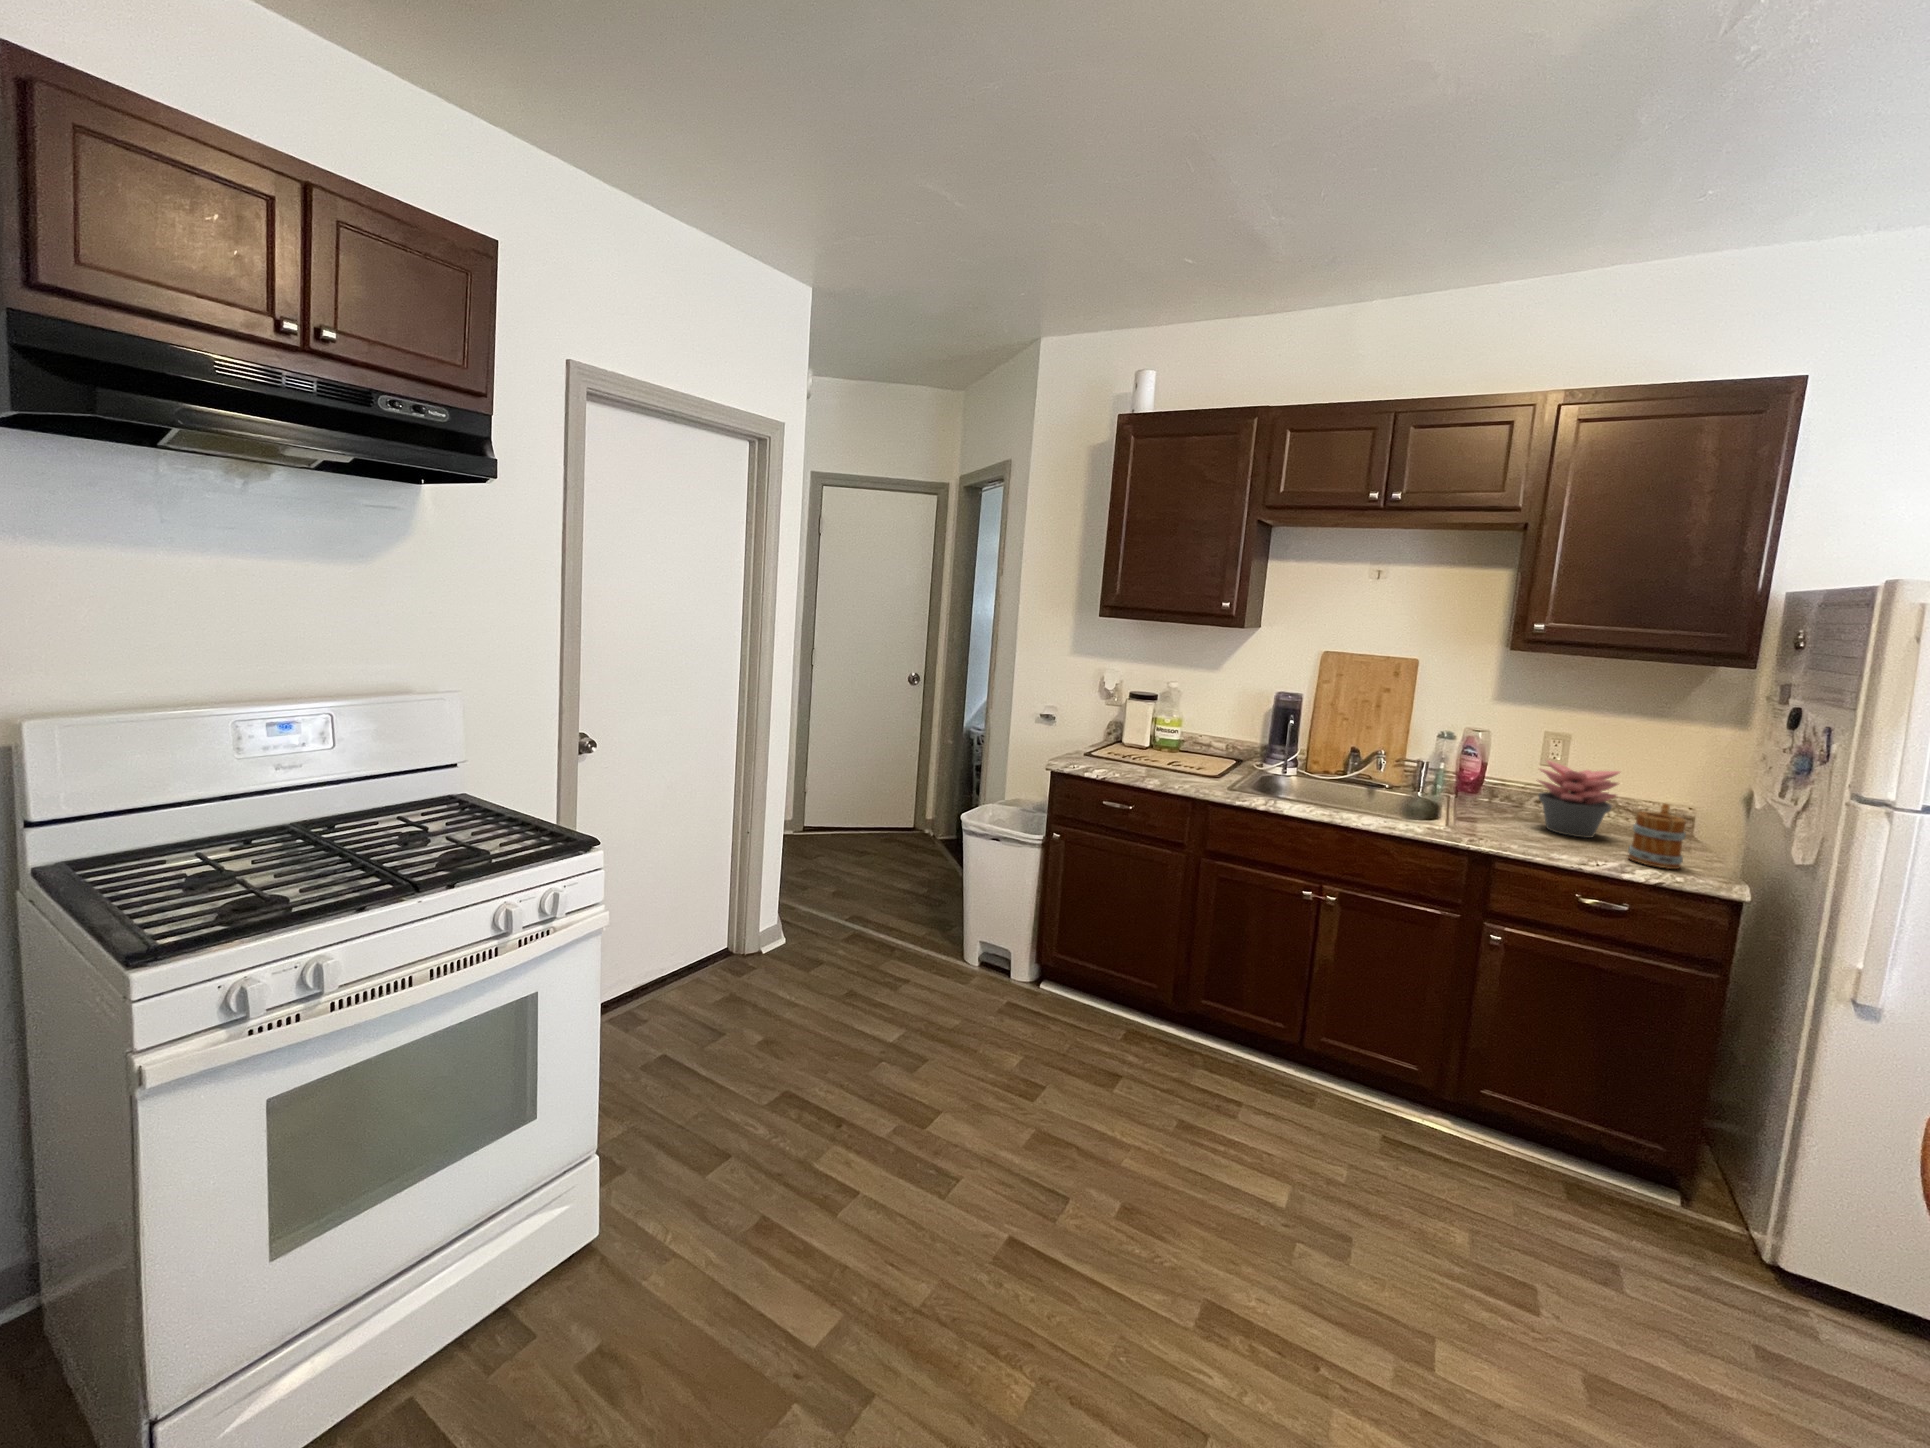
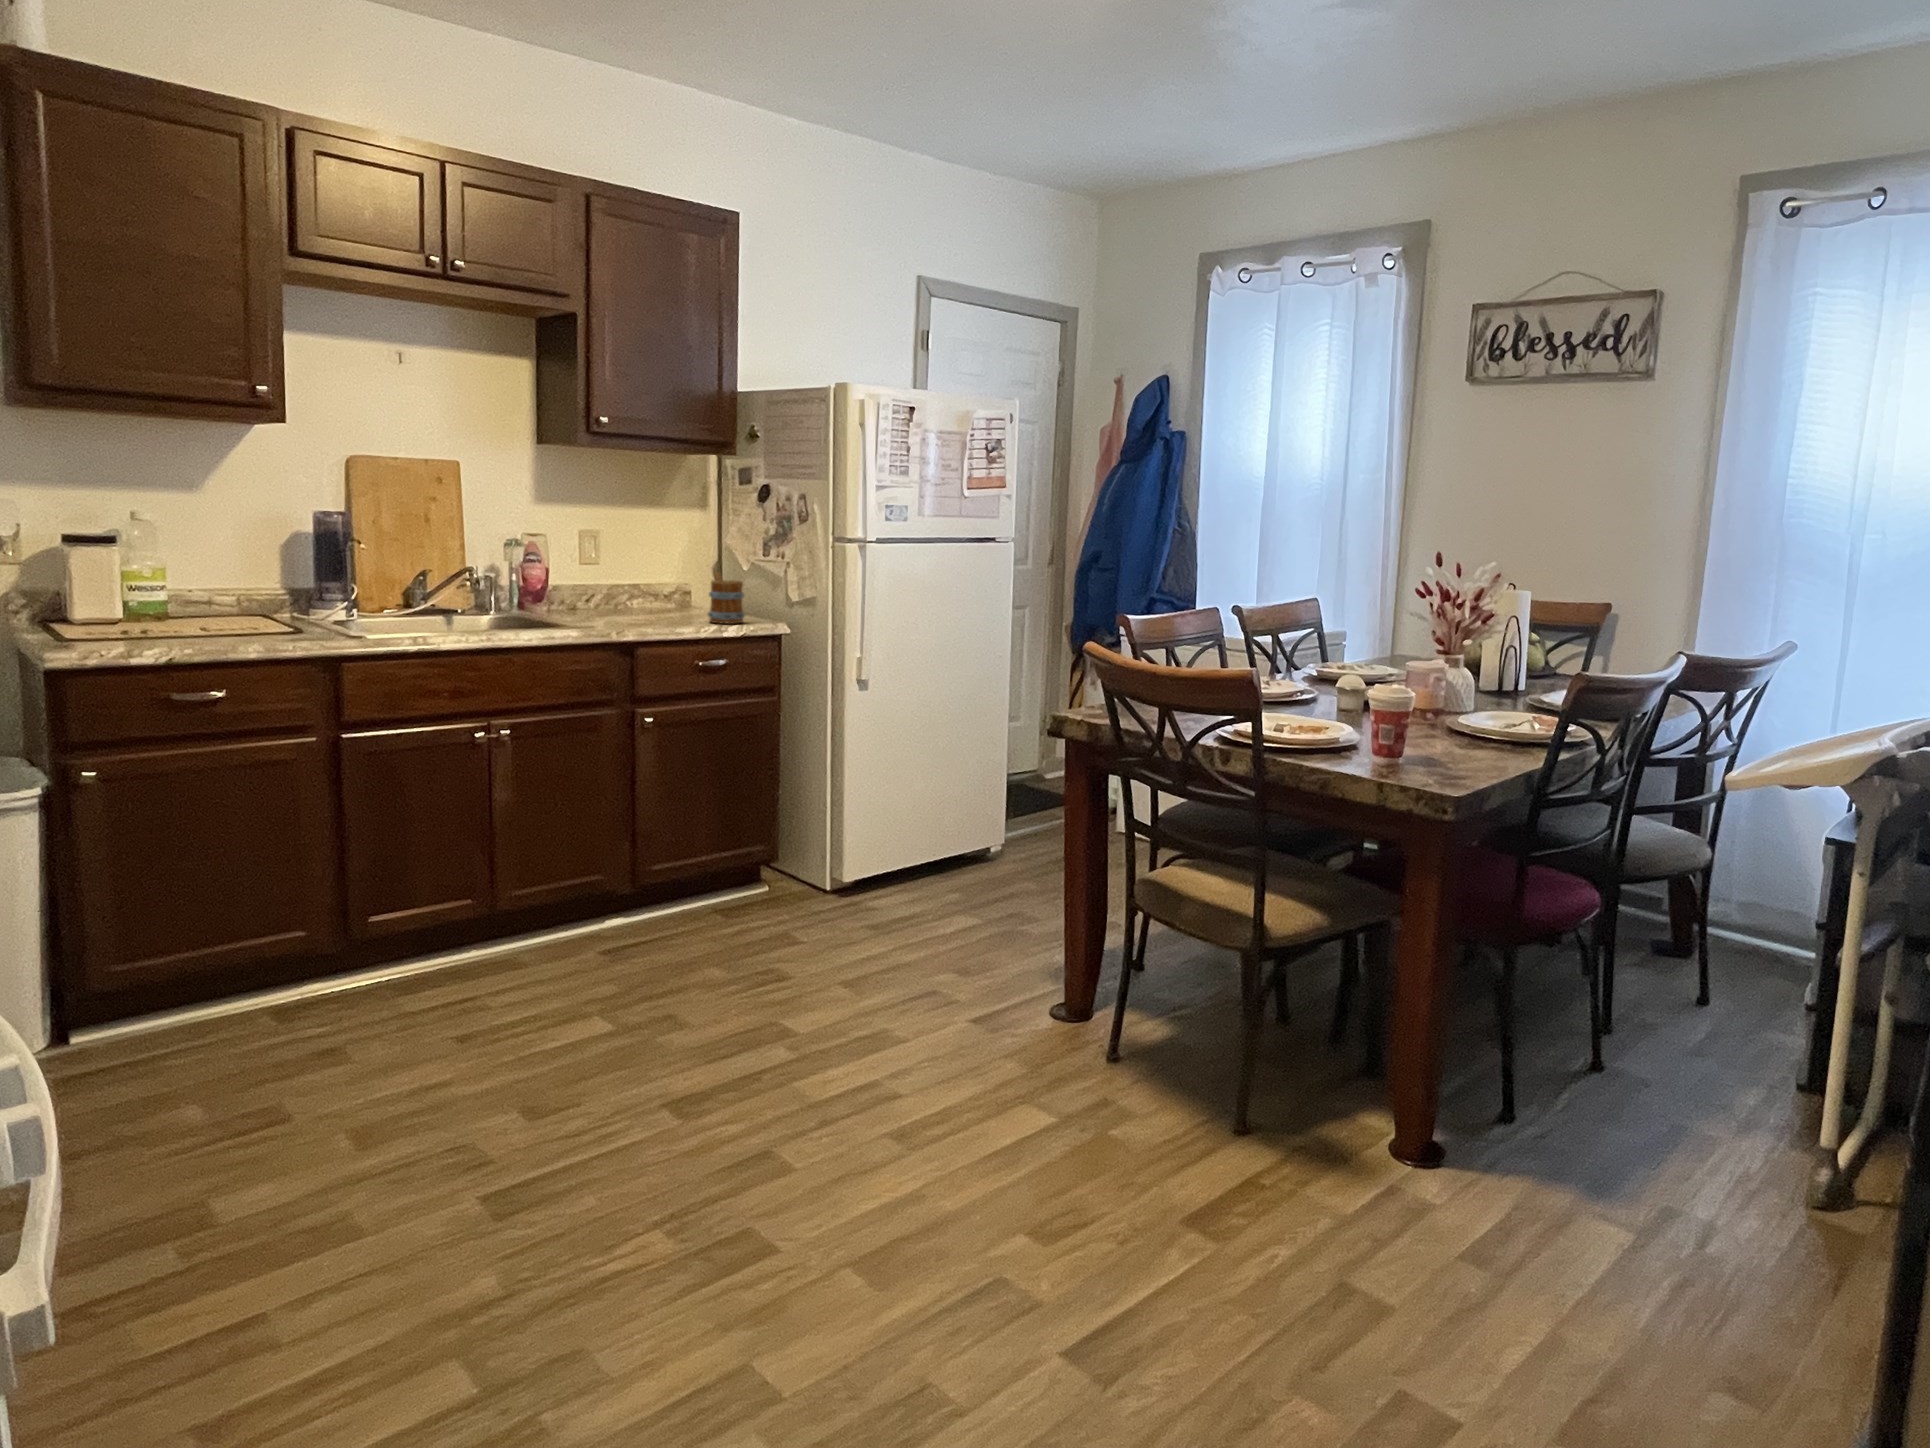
succulent plant: present [1538,761,1620,838] -> none [610,554,674,619]

